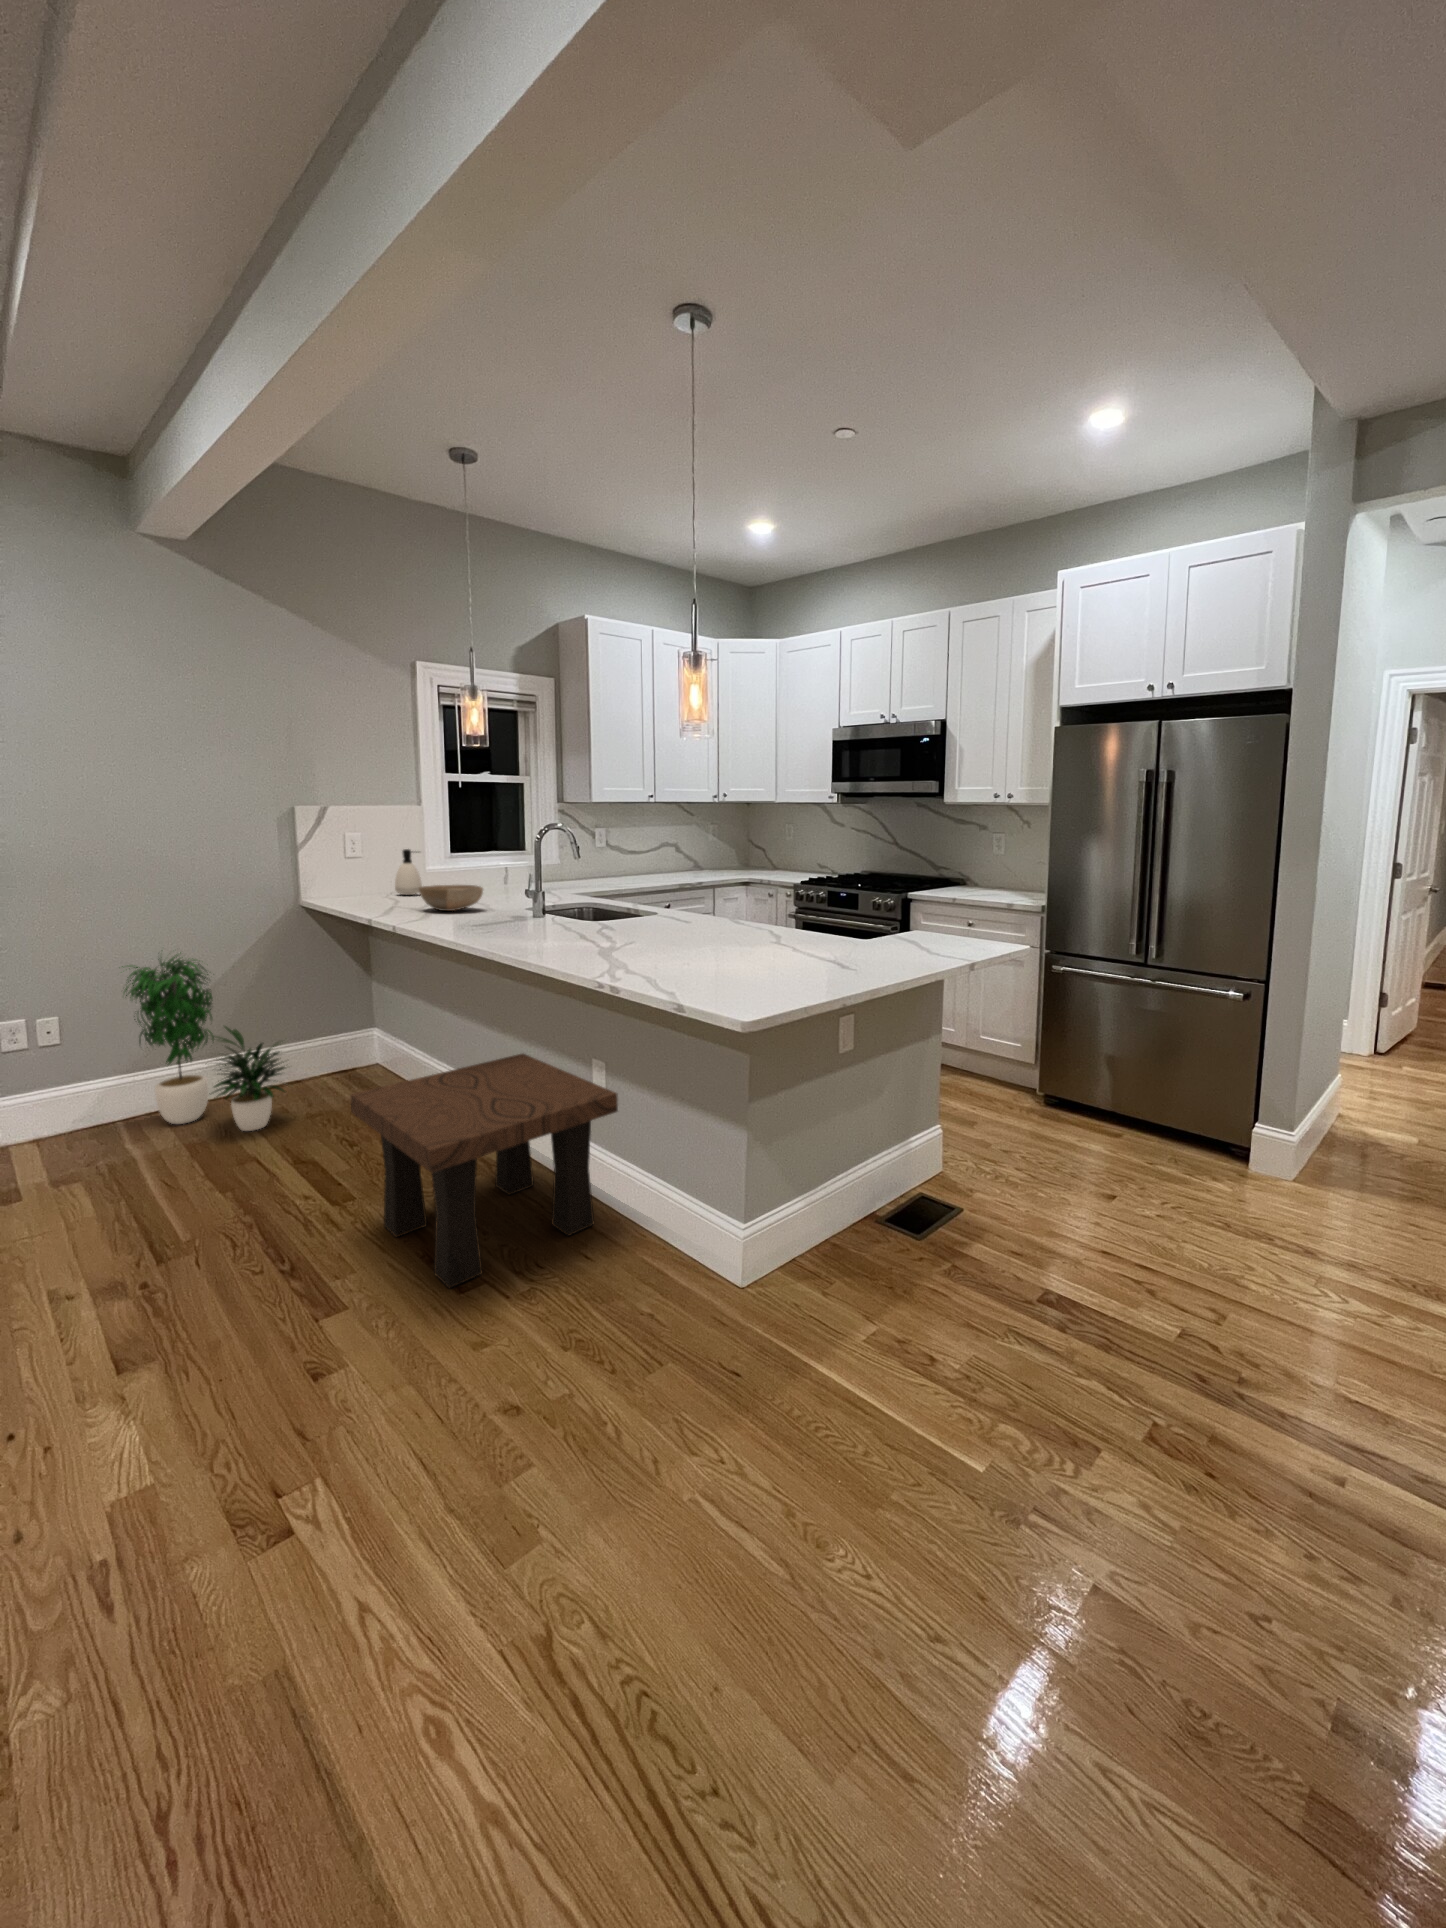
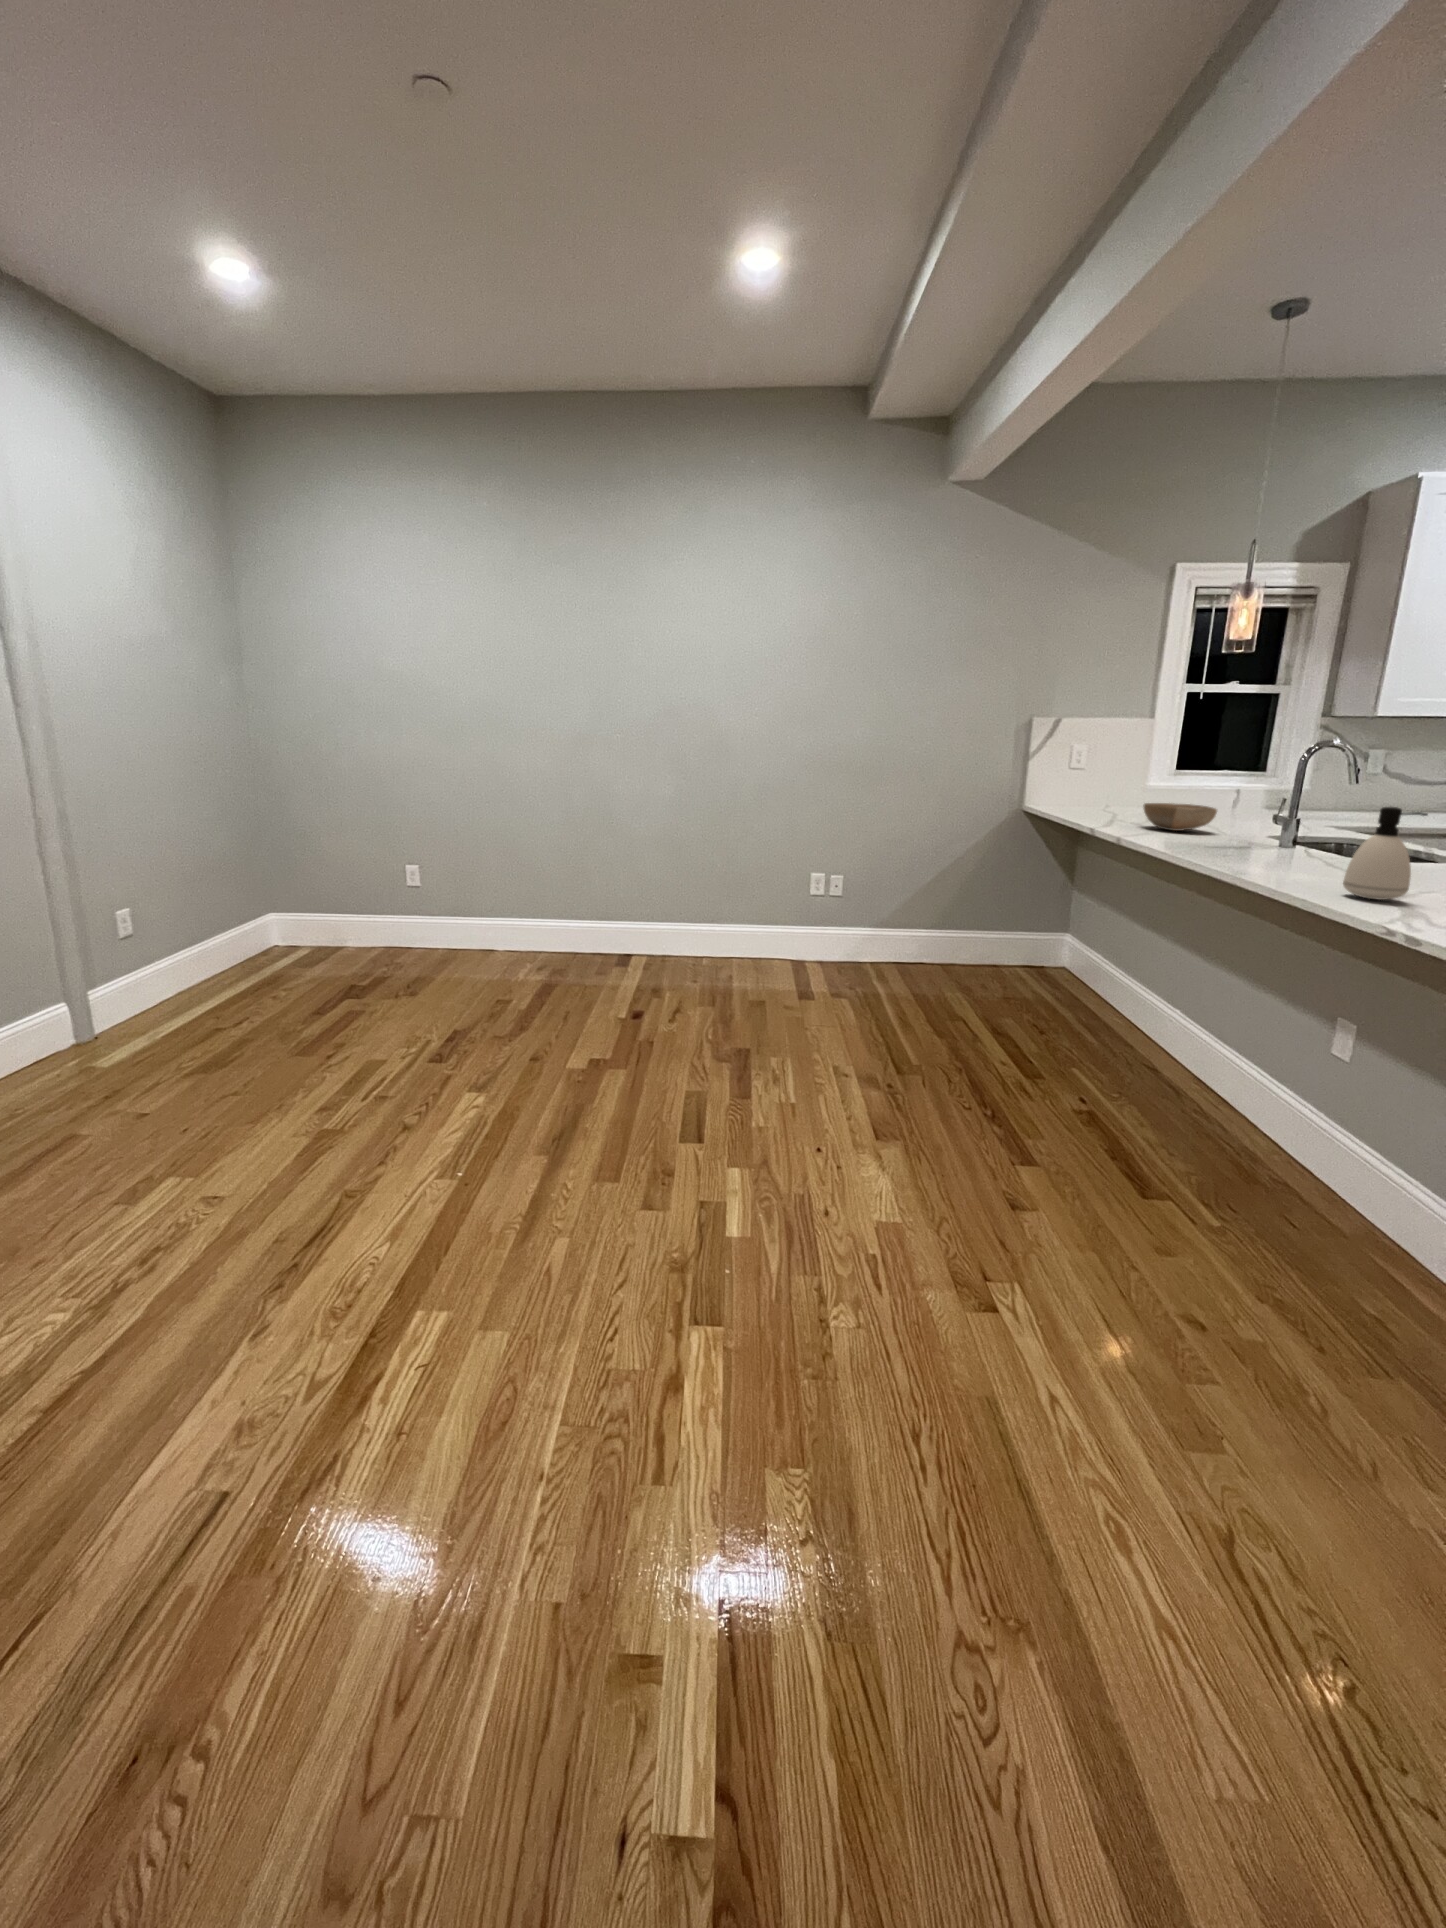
soap dispenser: present [395,849,422,895] -> present [1343,807,1428,900]
potted plant: present [122,955,286,1131] -> none [887,835,1001,996]
side table: present [350,1054,618,1288] -> none [1058,985,1378,1199]

